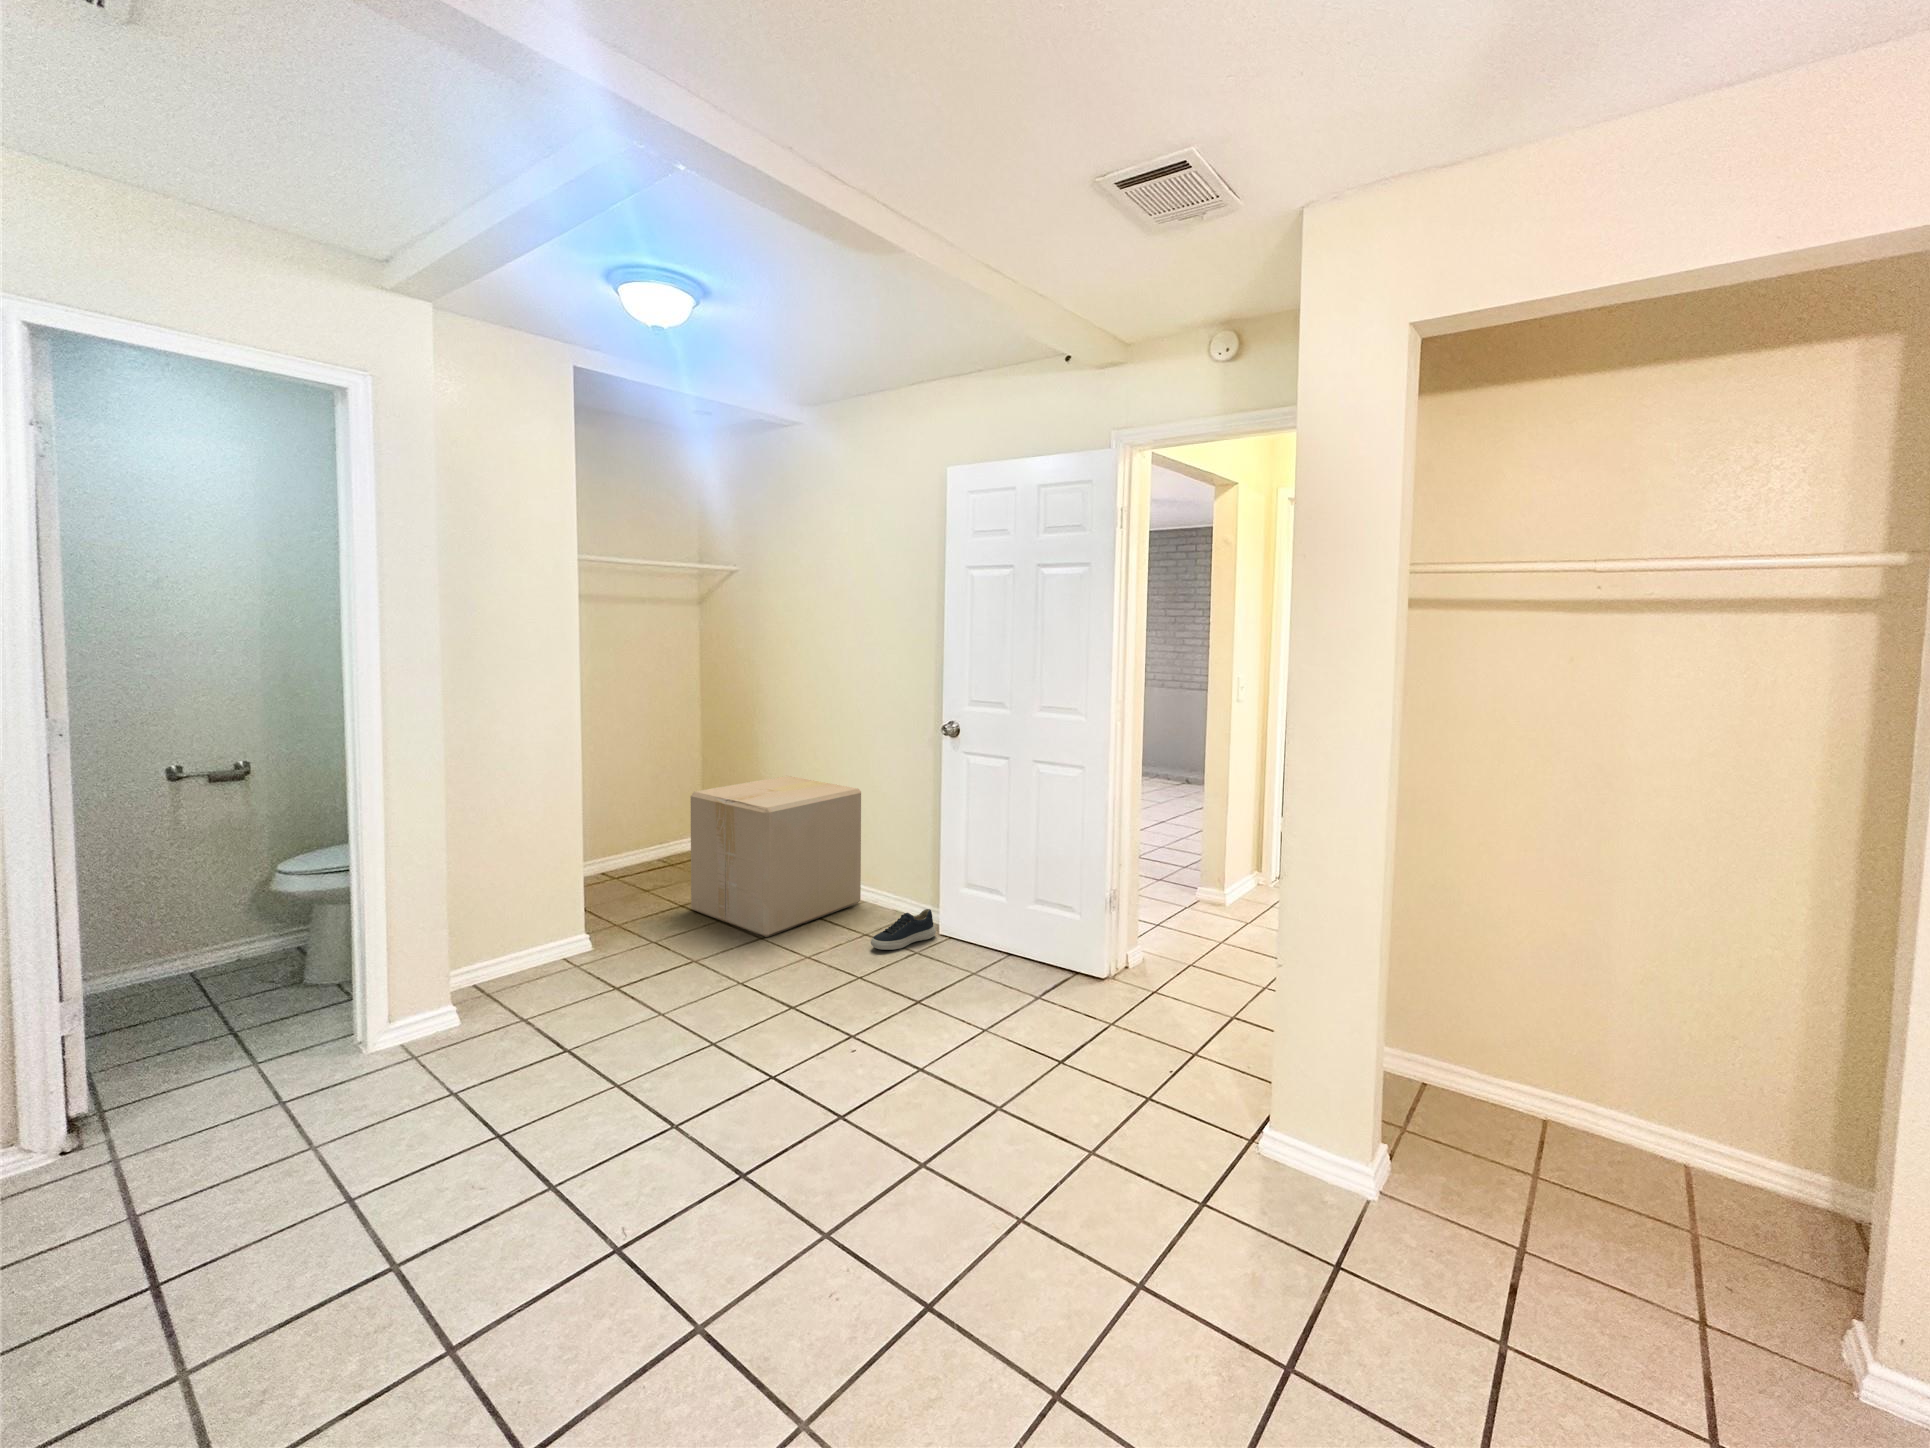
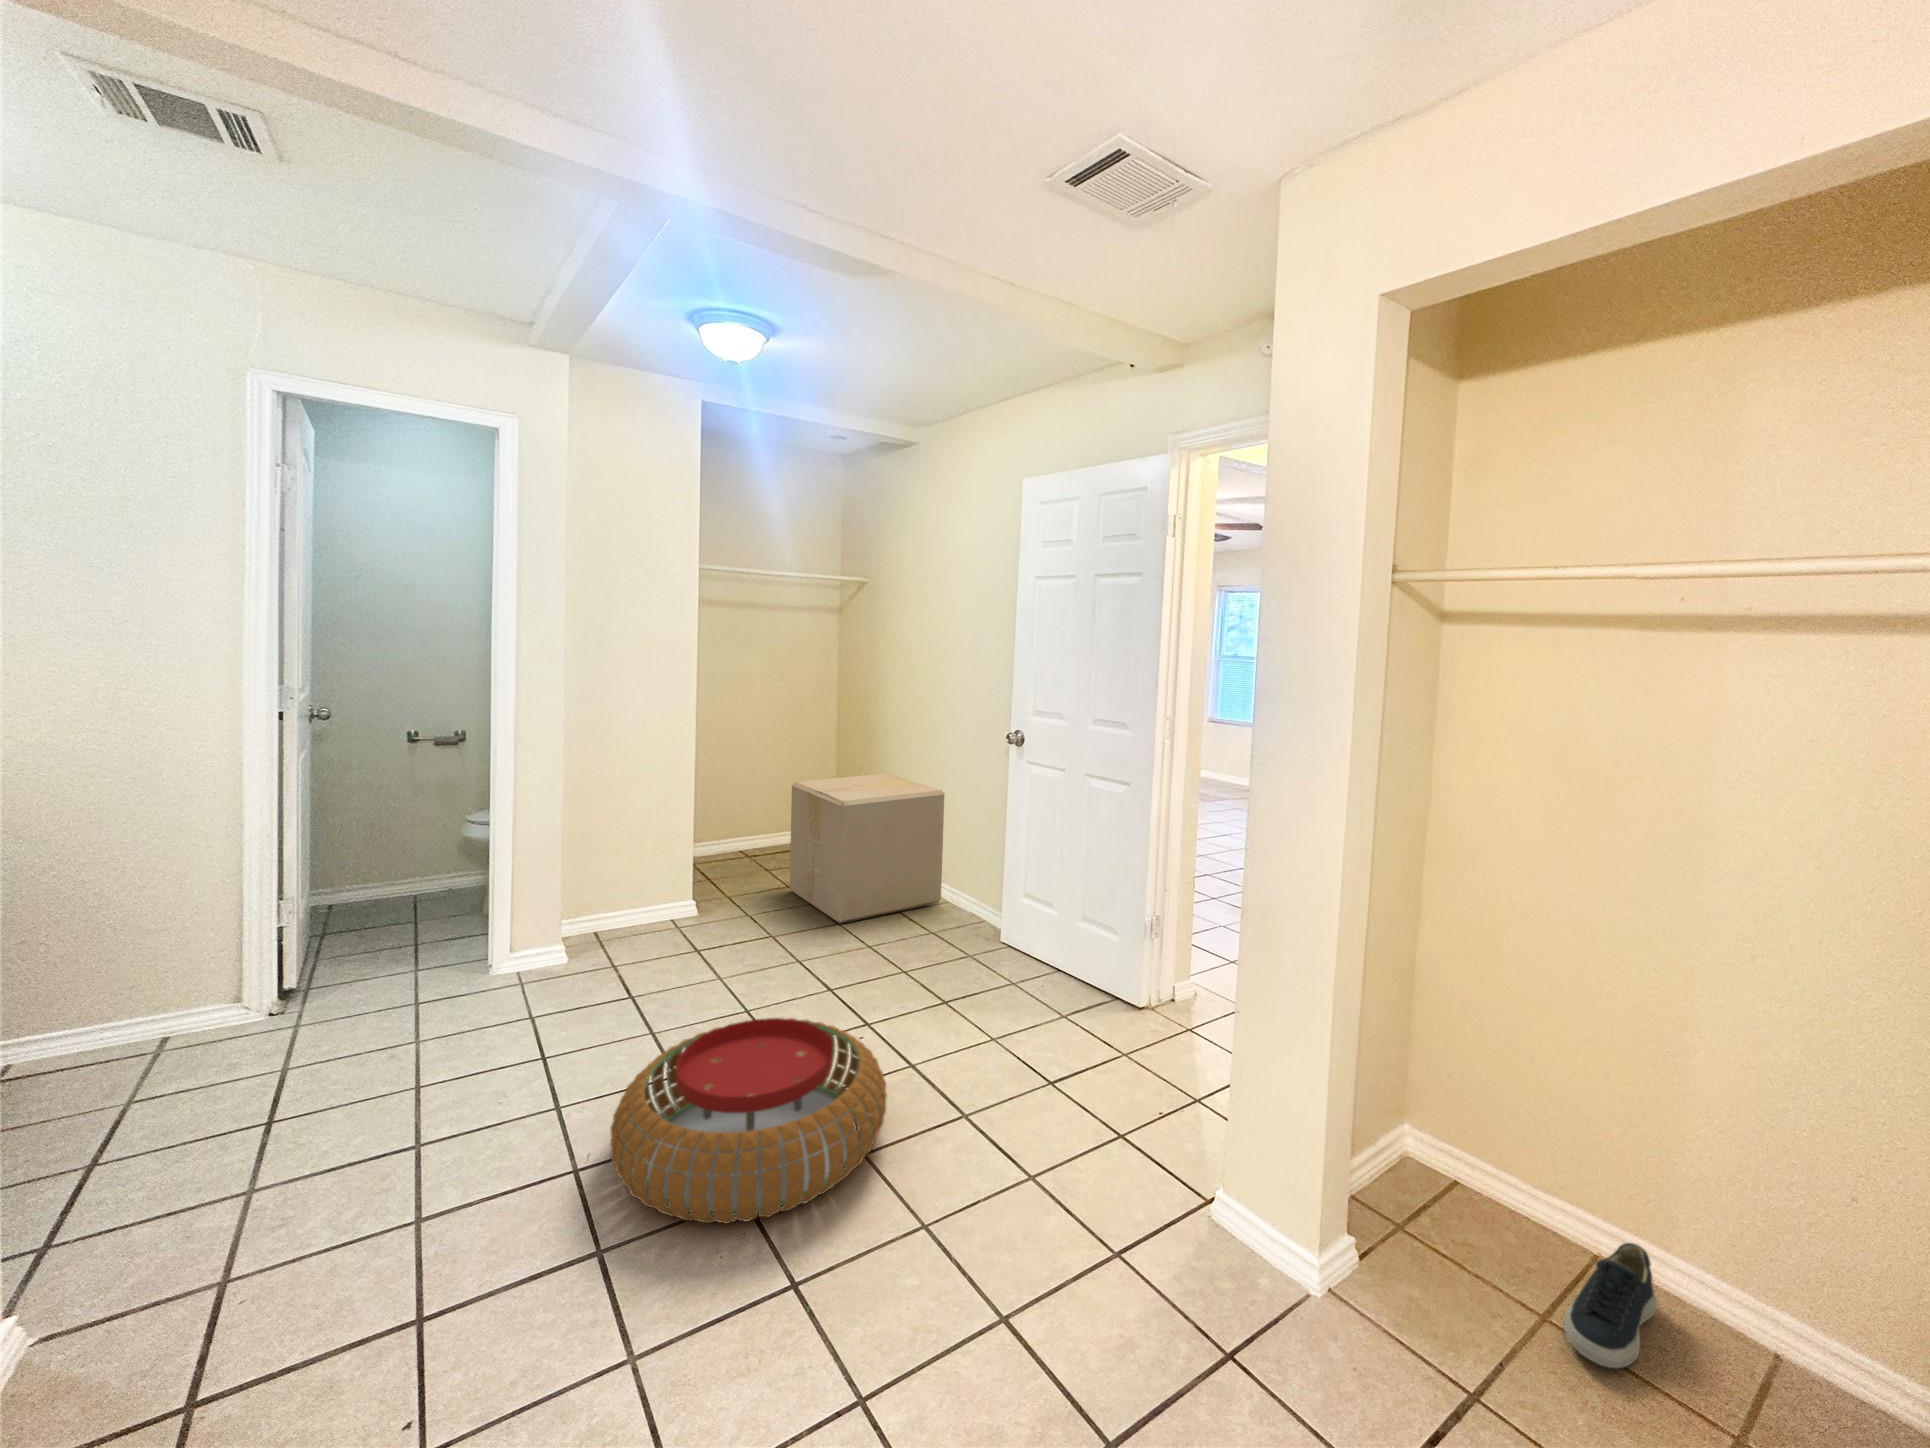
shoe: present [871,909,936,950] -> present [1564,1243,1658,1368]
pouf: none [654,1038,946,1274] -> present [610,1018,887,1224]

